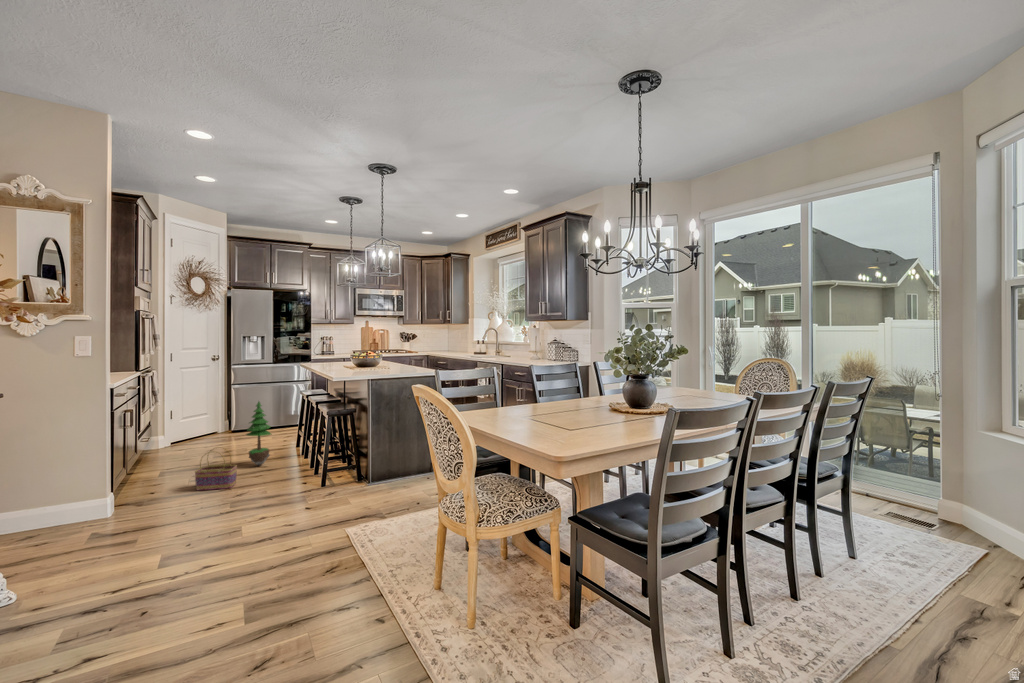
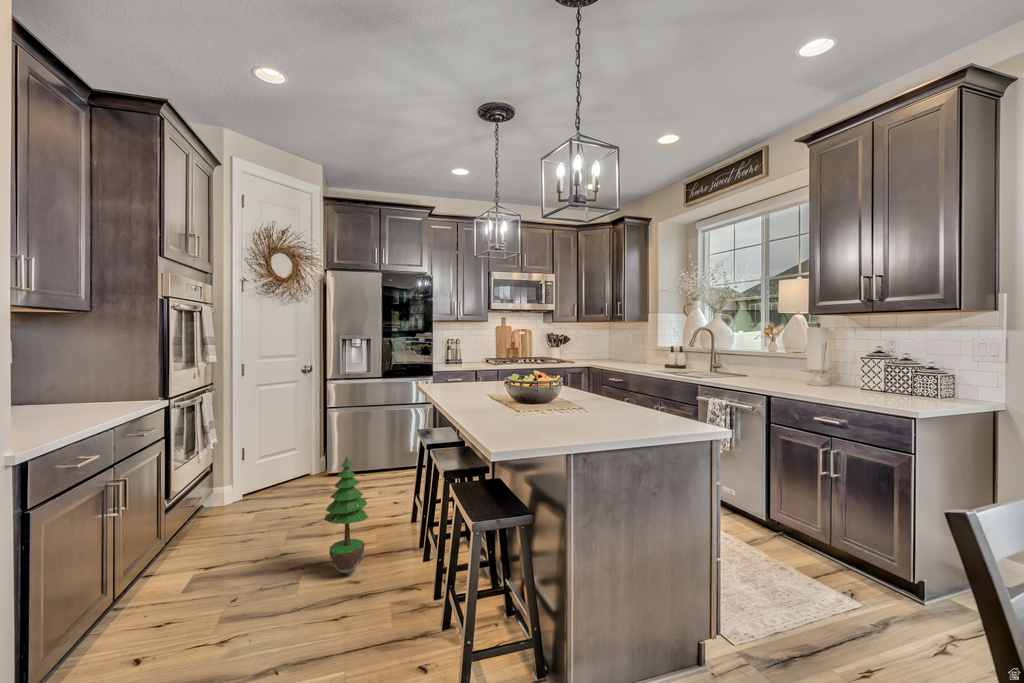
basket: present [195,451,237,490] -> none [211,563,295,662]

